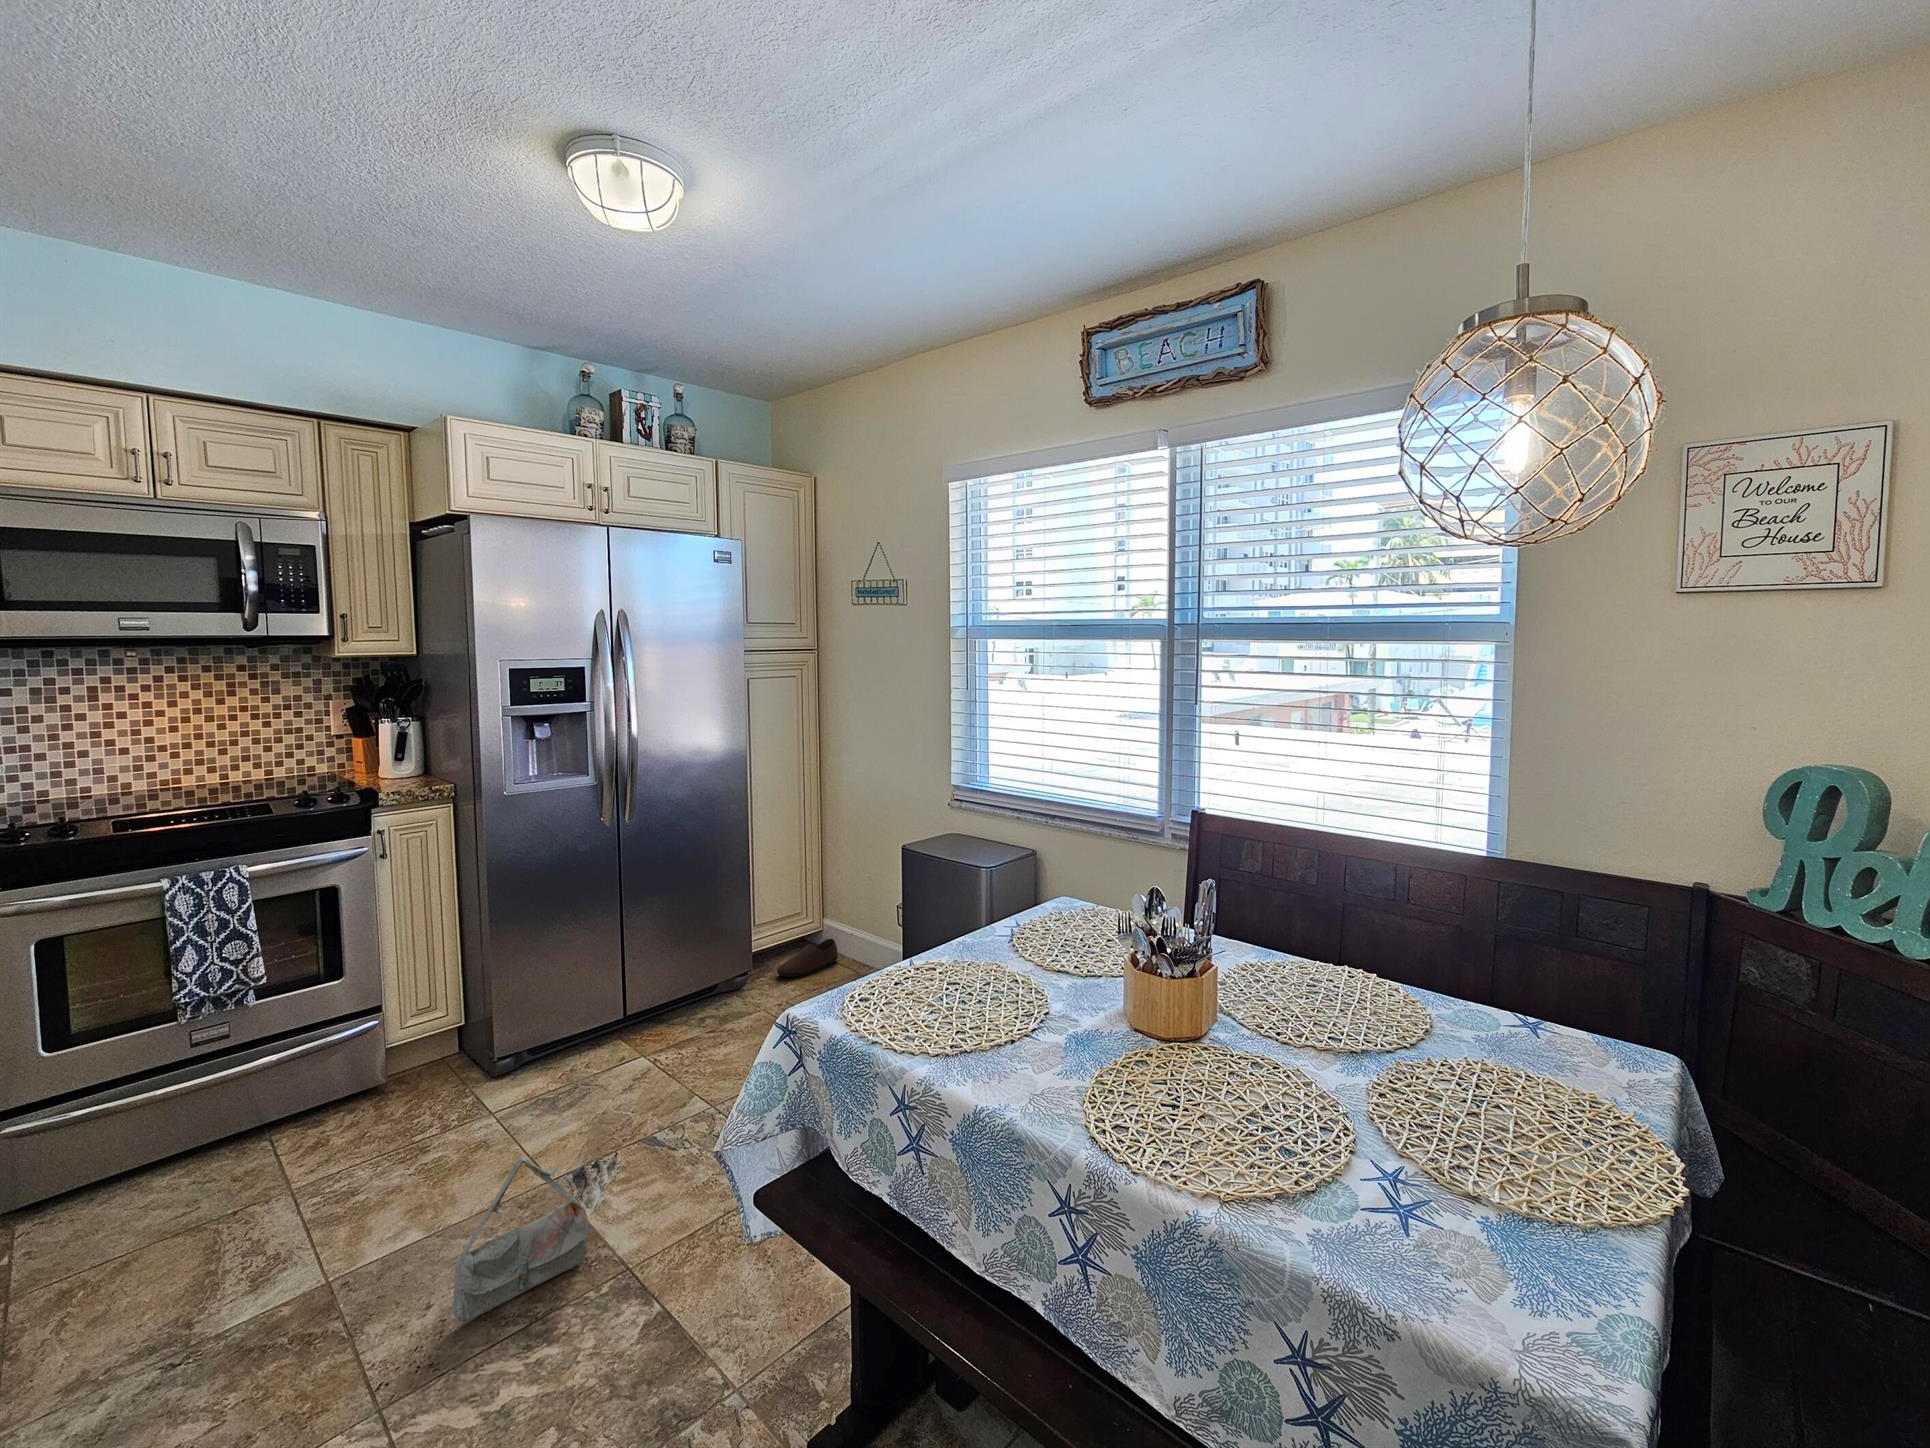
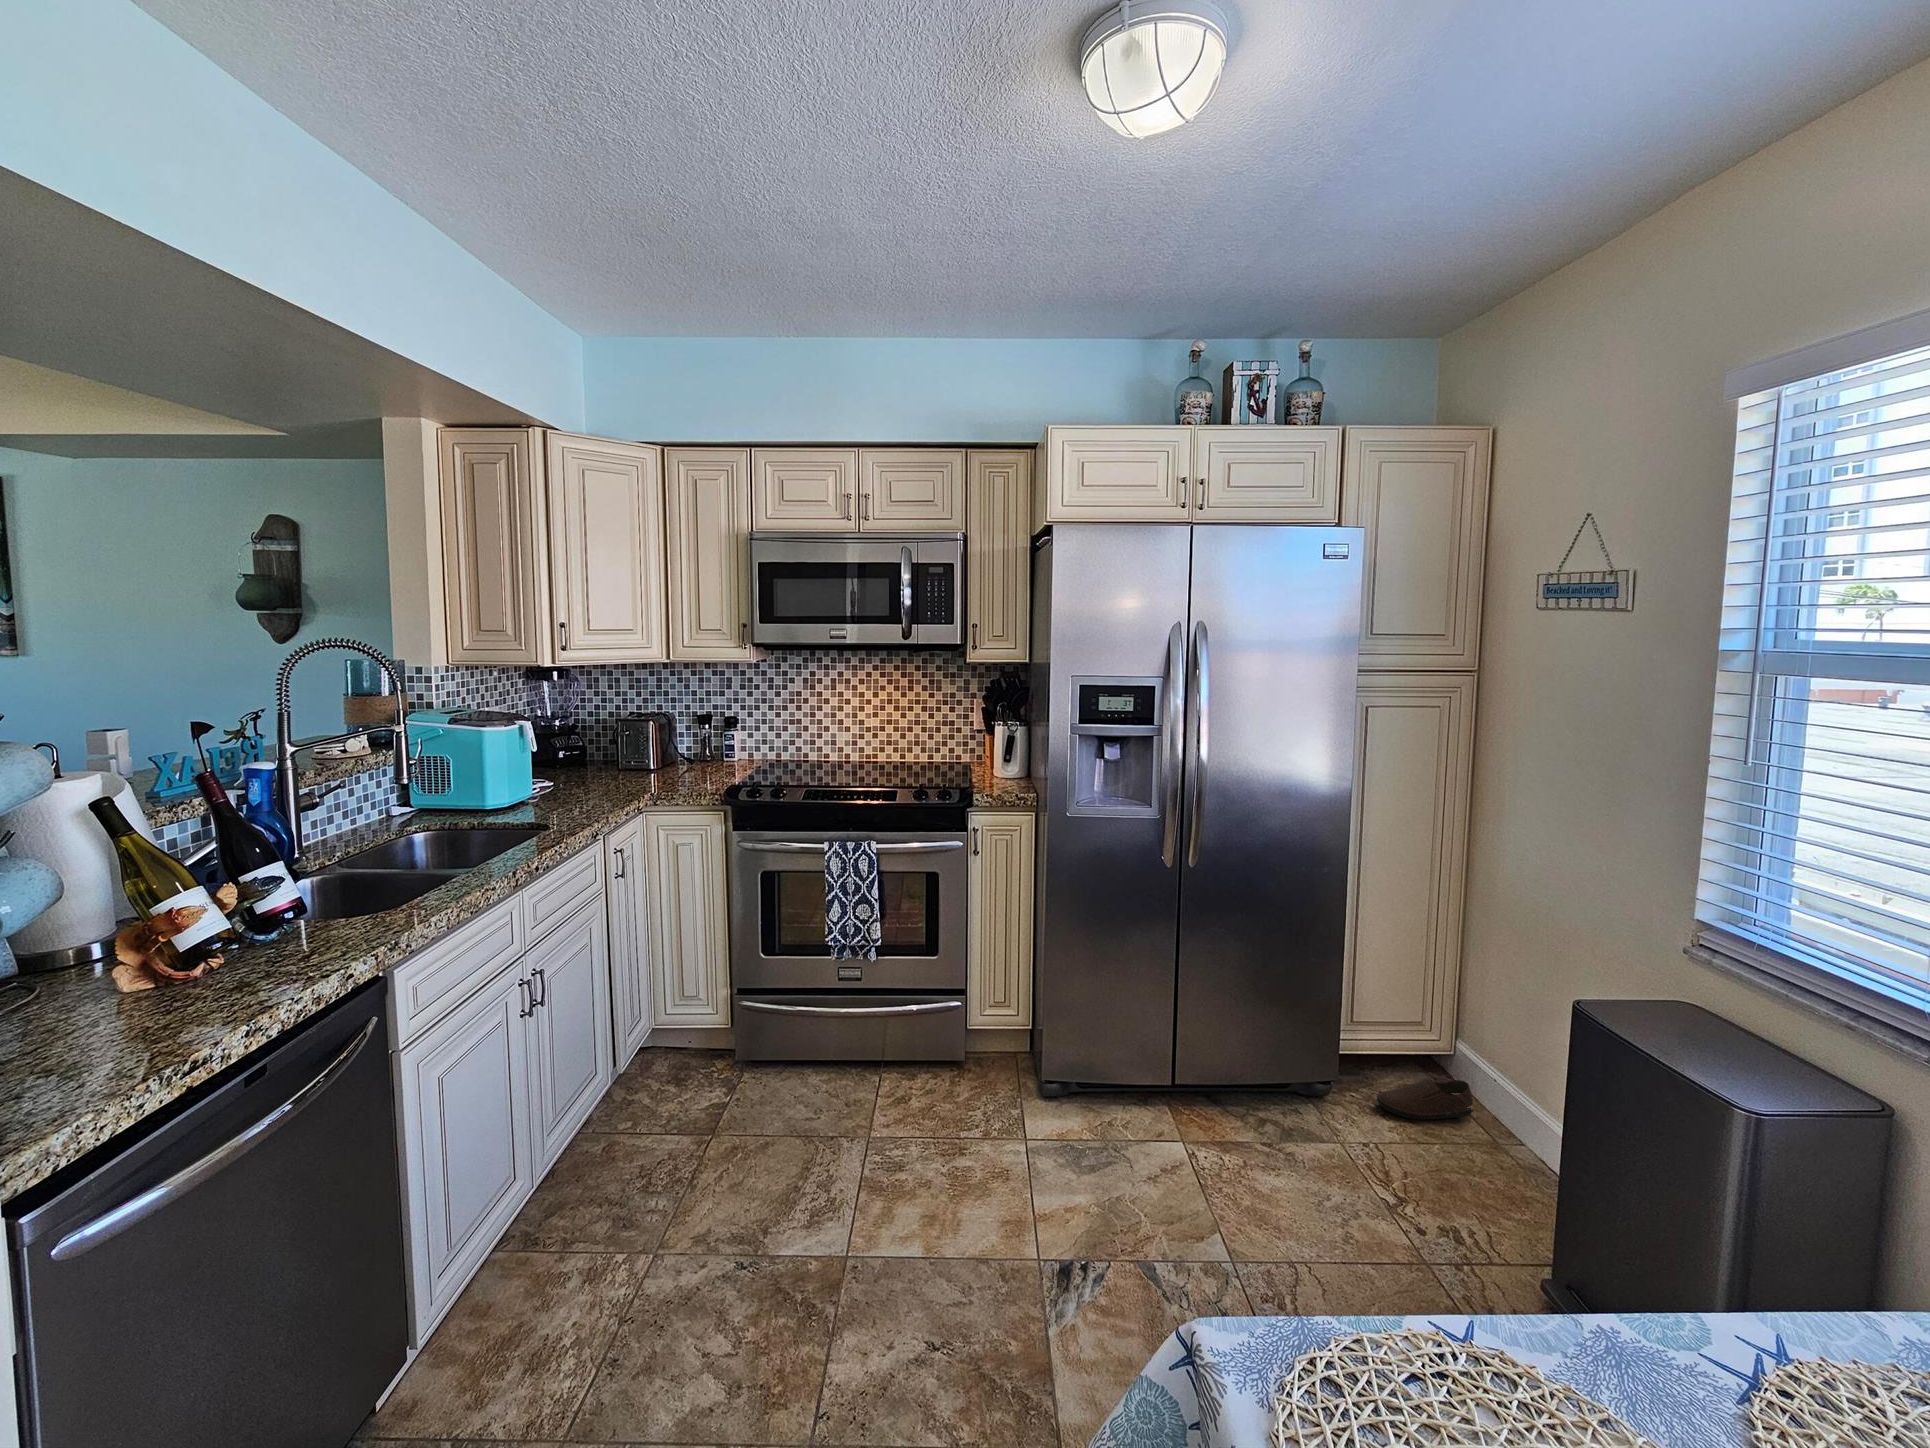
bag: present [452,1156,593,1322] -> none [898,1244,1036,1400]

